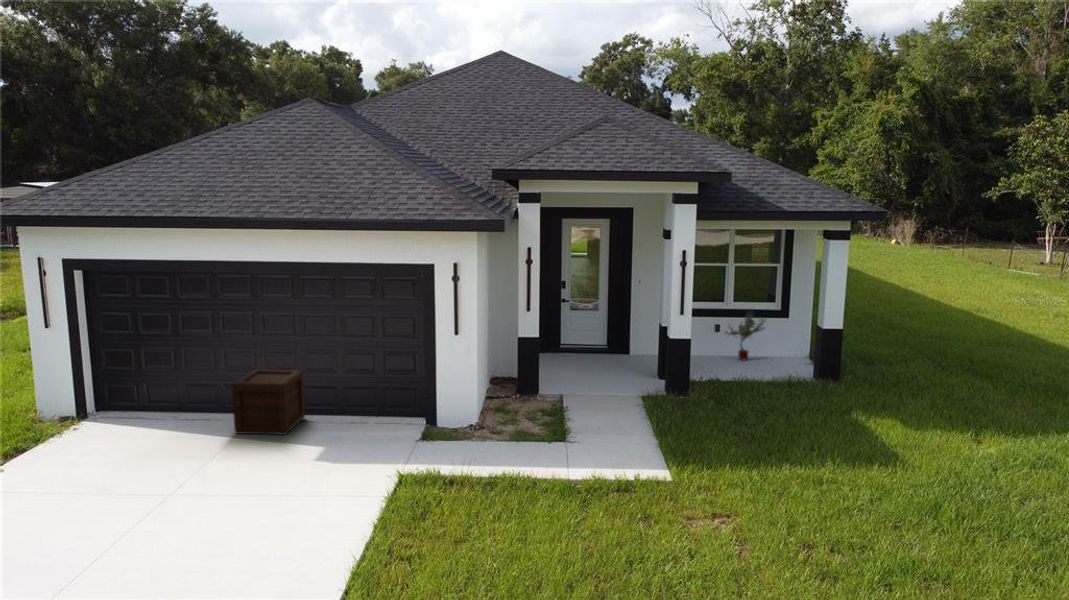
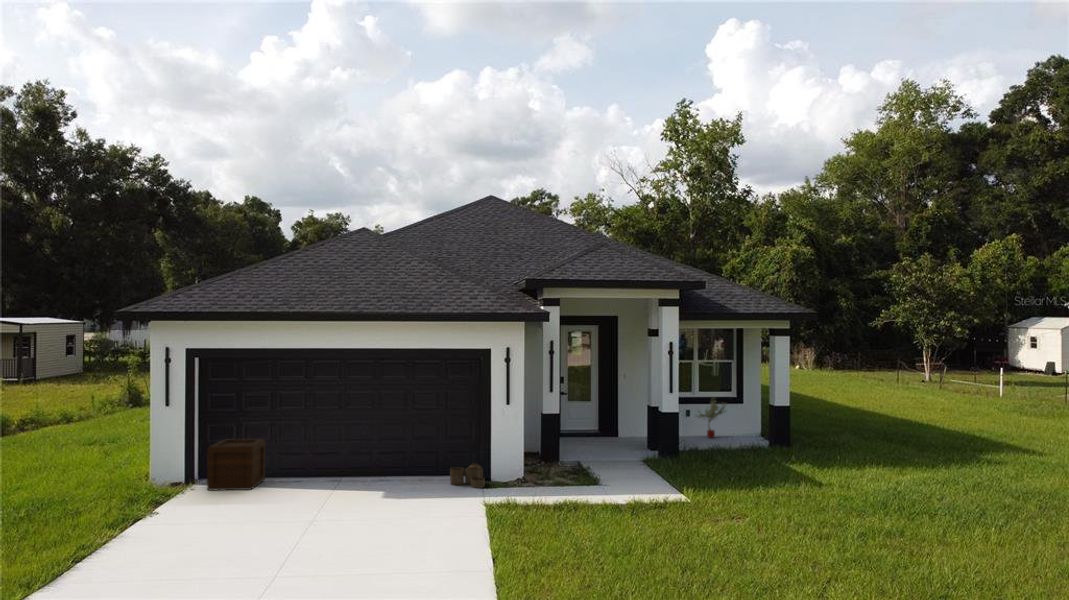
wooden crate: present [232,370,305,435] -> present [207,439,265,490]
woven basket: none [379,404,425,442] -> present [450,464,485,488]

